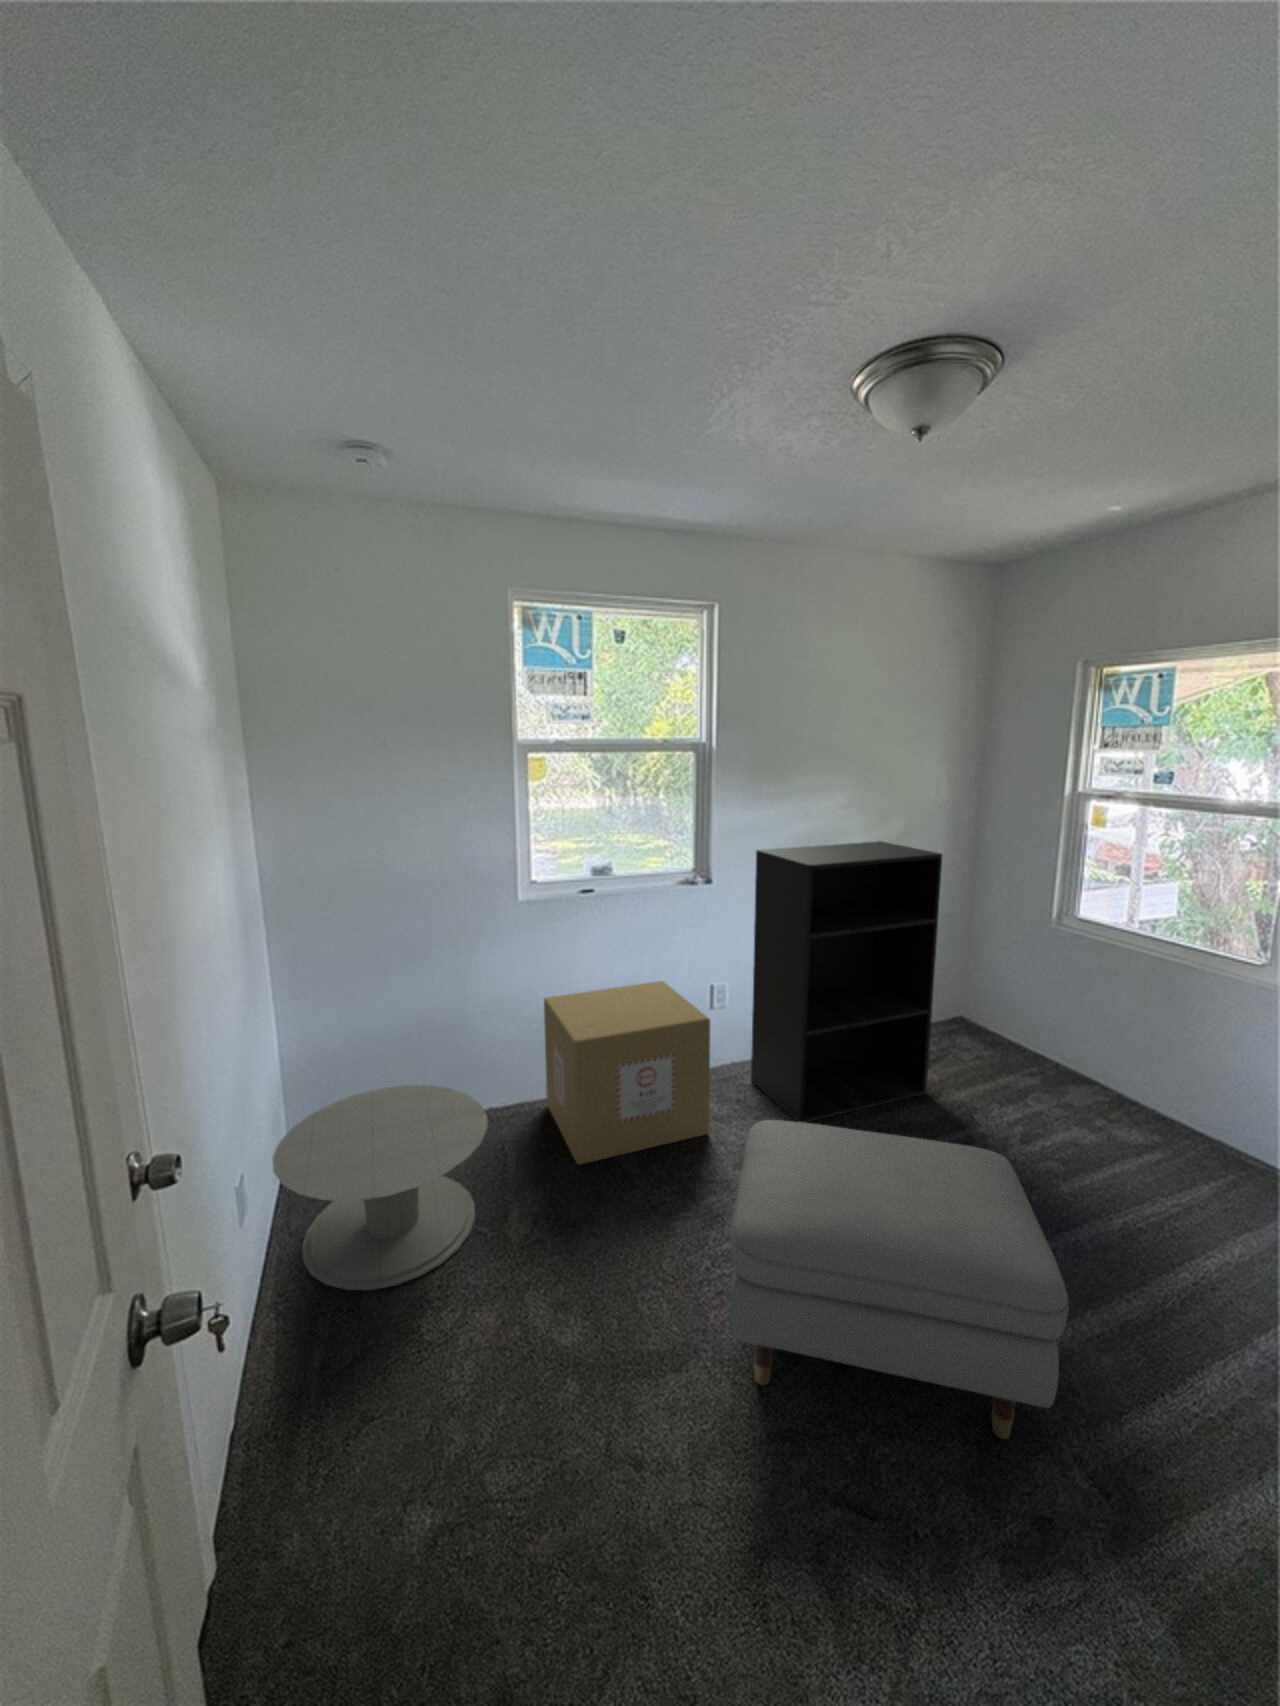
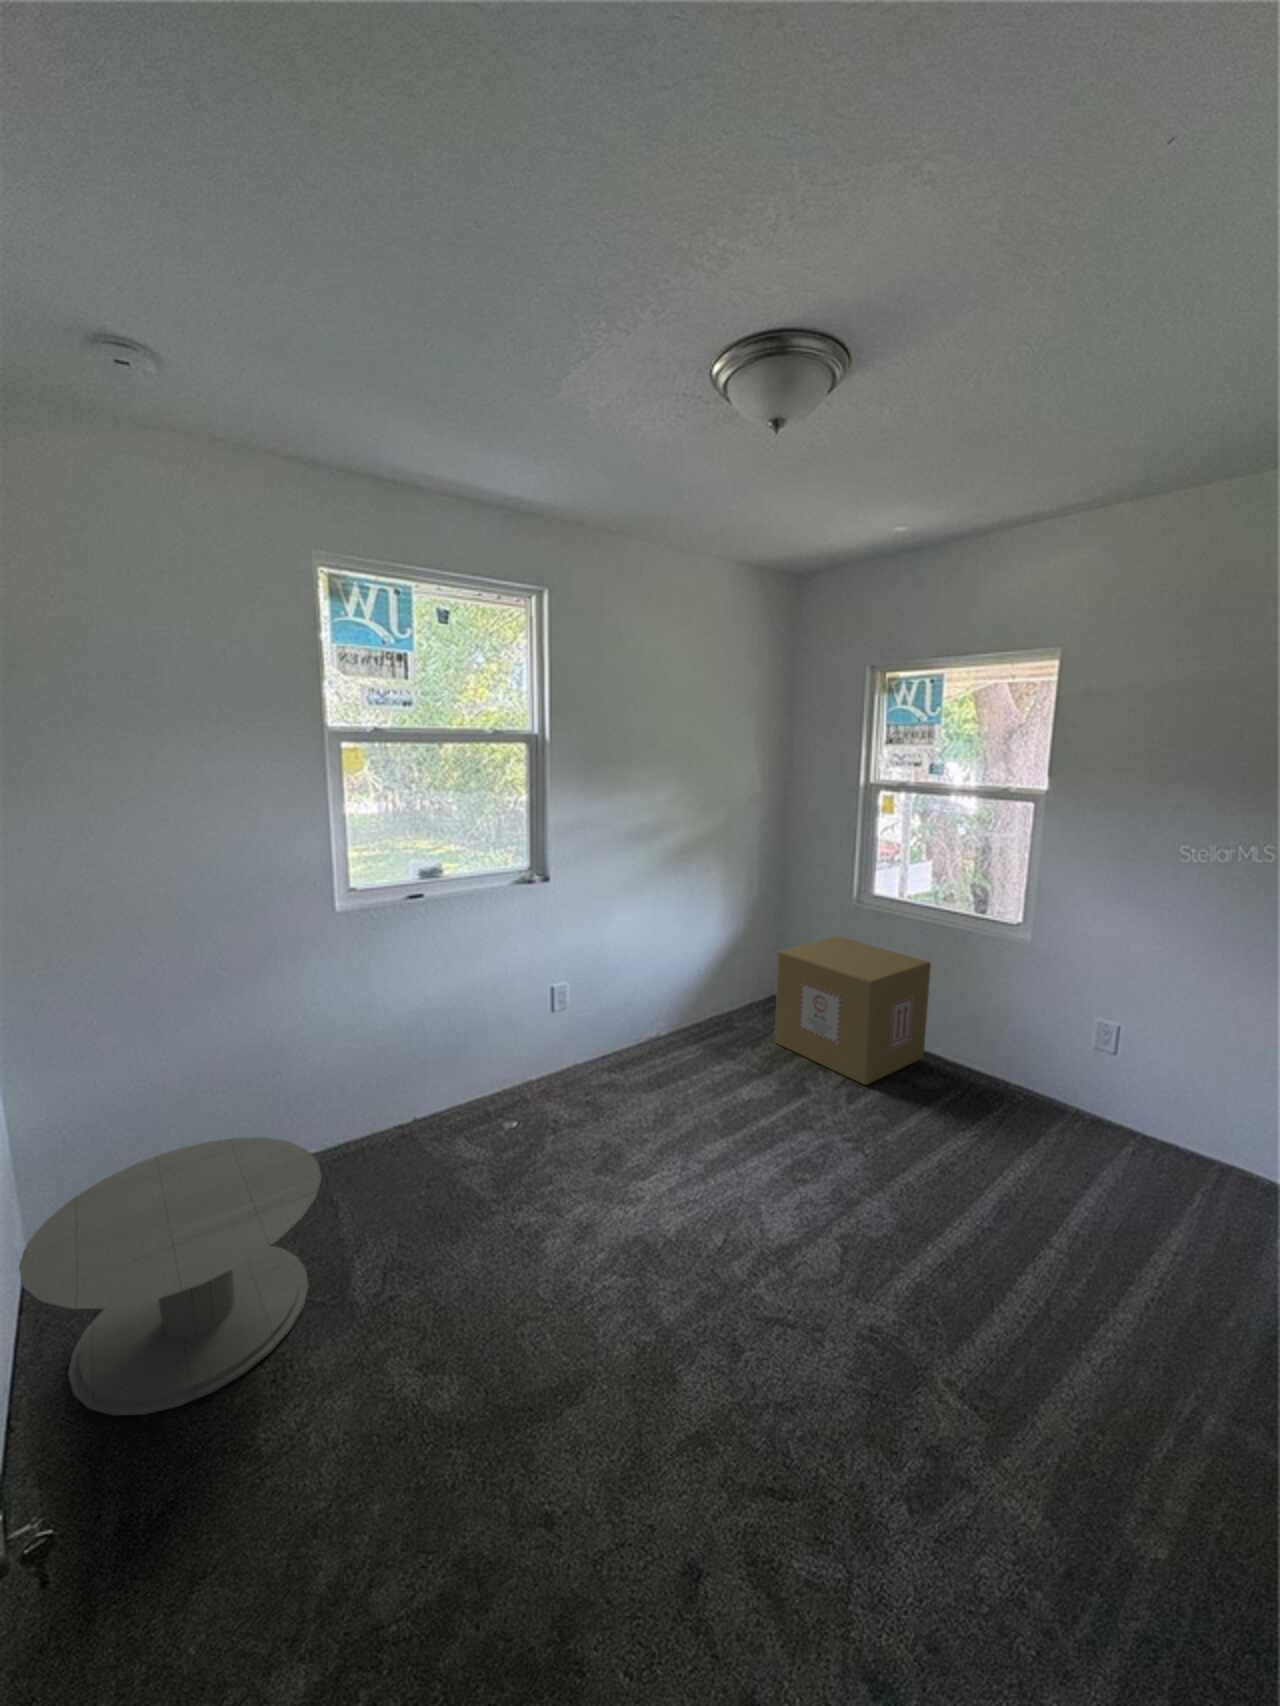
bookshelf: present [751,841,942,1123] -> none [594,832,768,1116]
cardboard box: present [544,981,710,1165] -> present [775,936,931,1085]
ottoman: present [730,1120,1069,1439] -> none [620,1113,941,1395]

